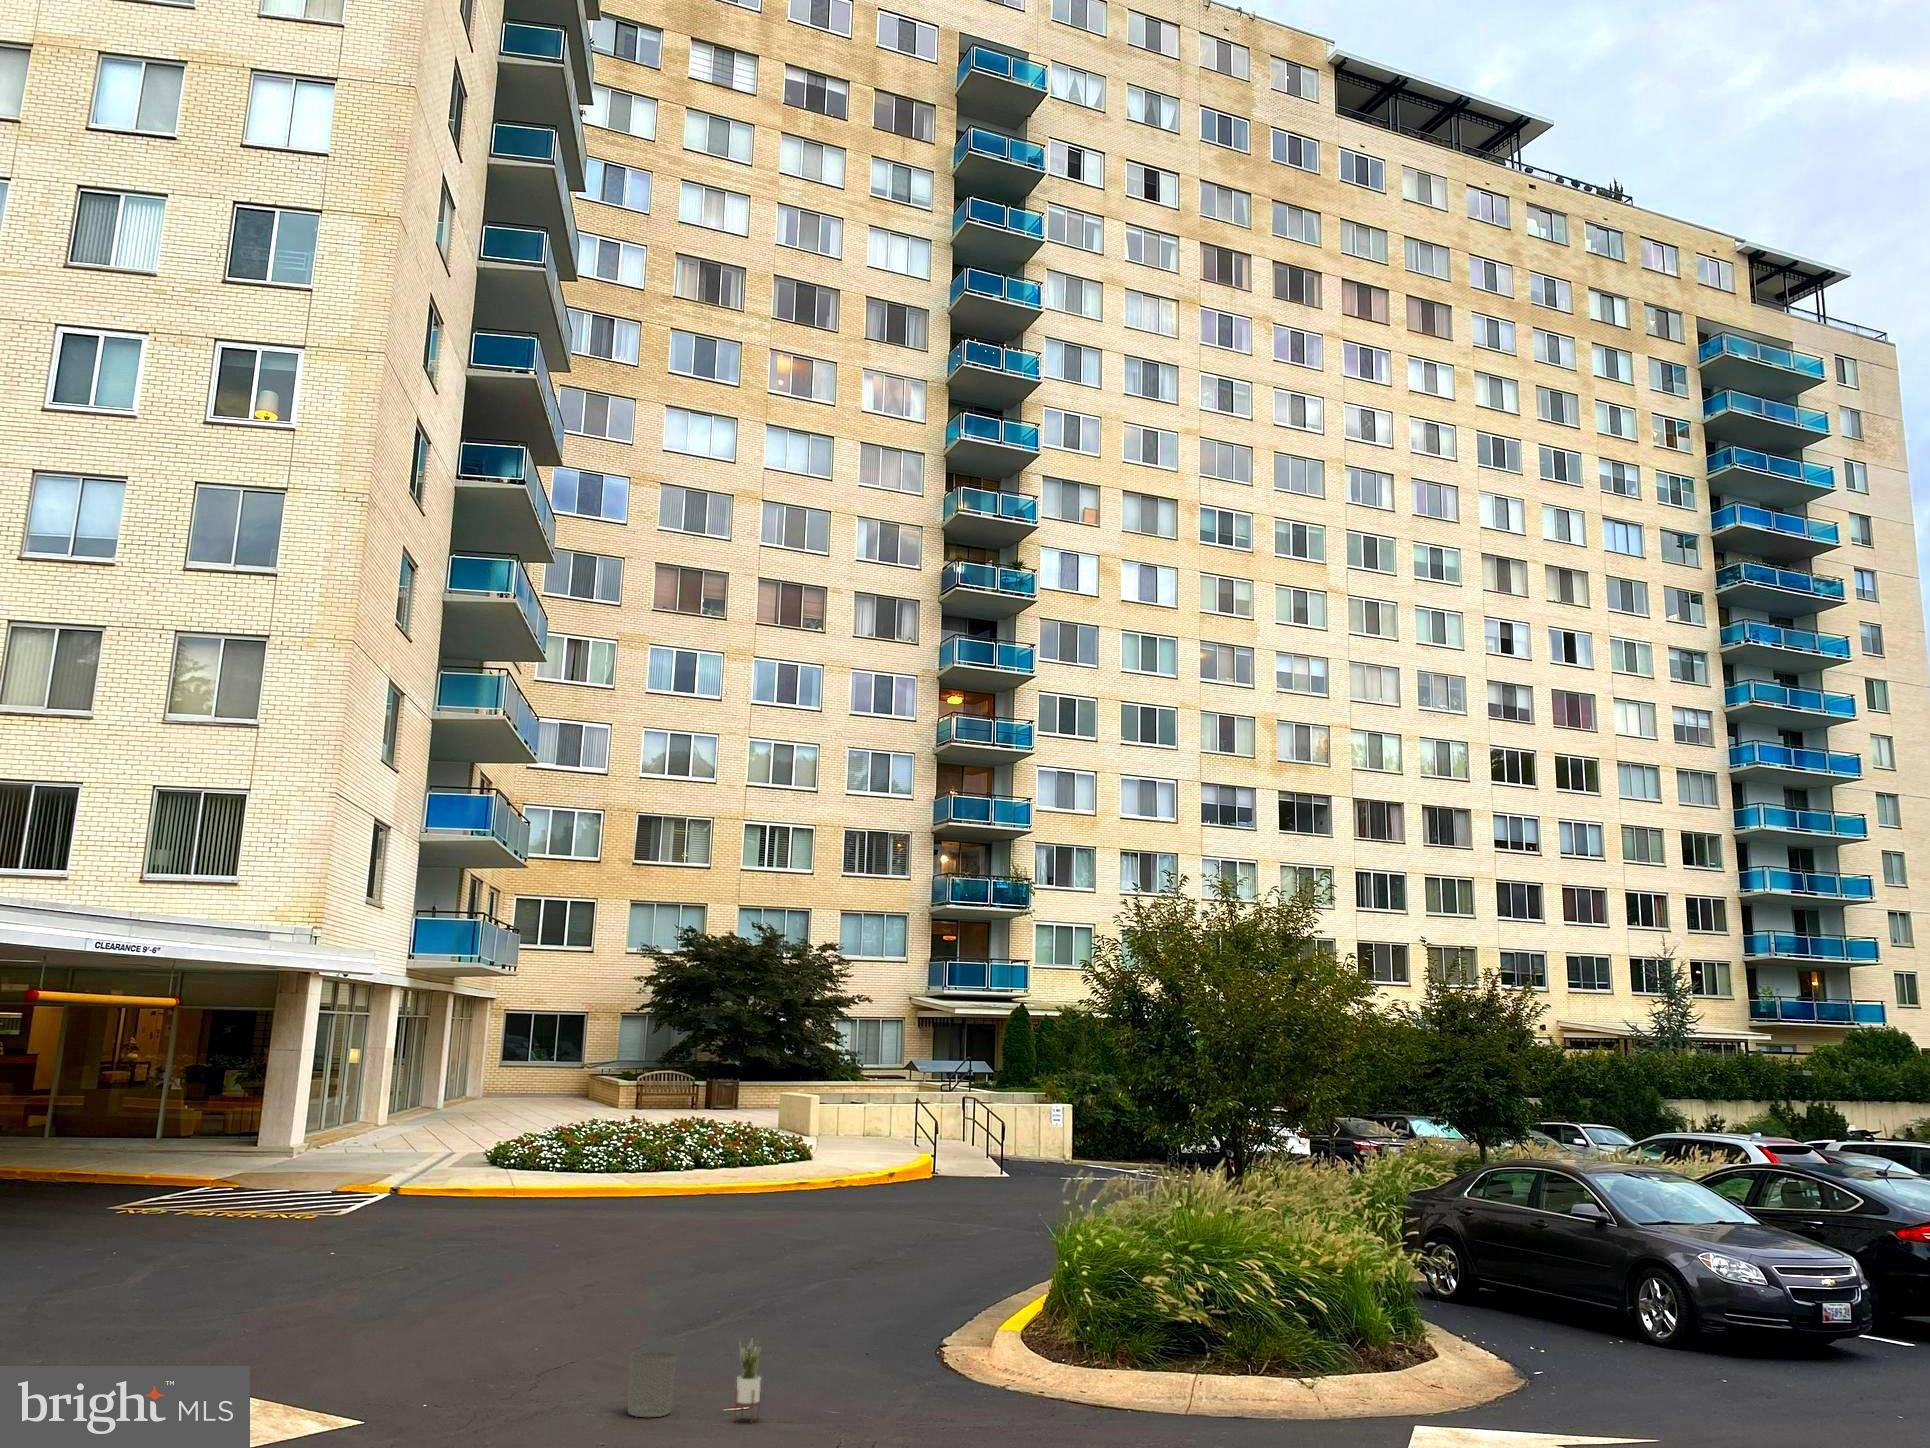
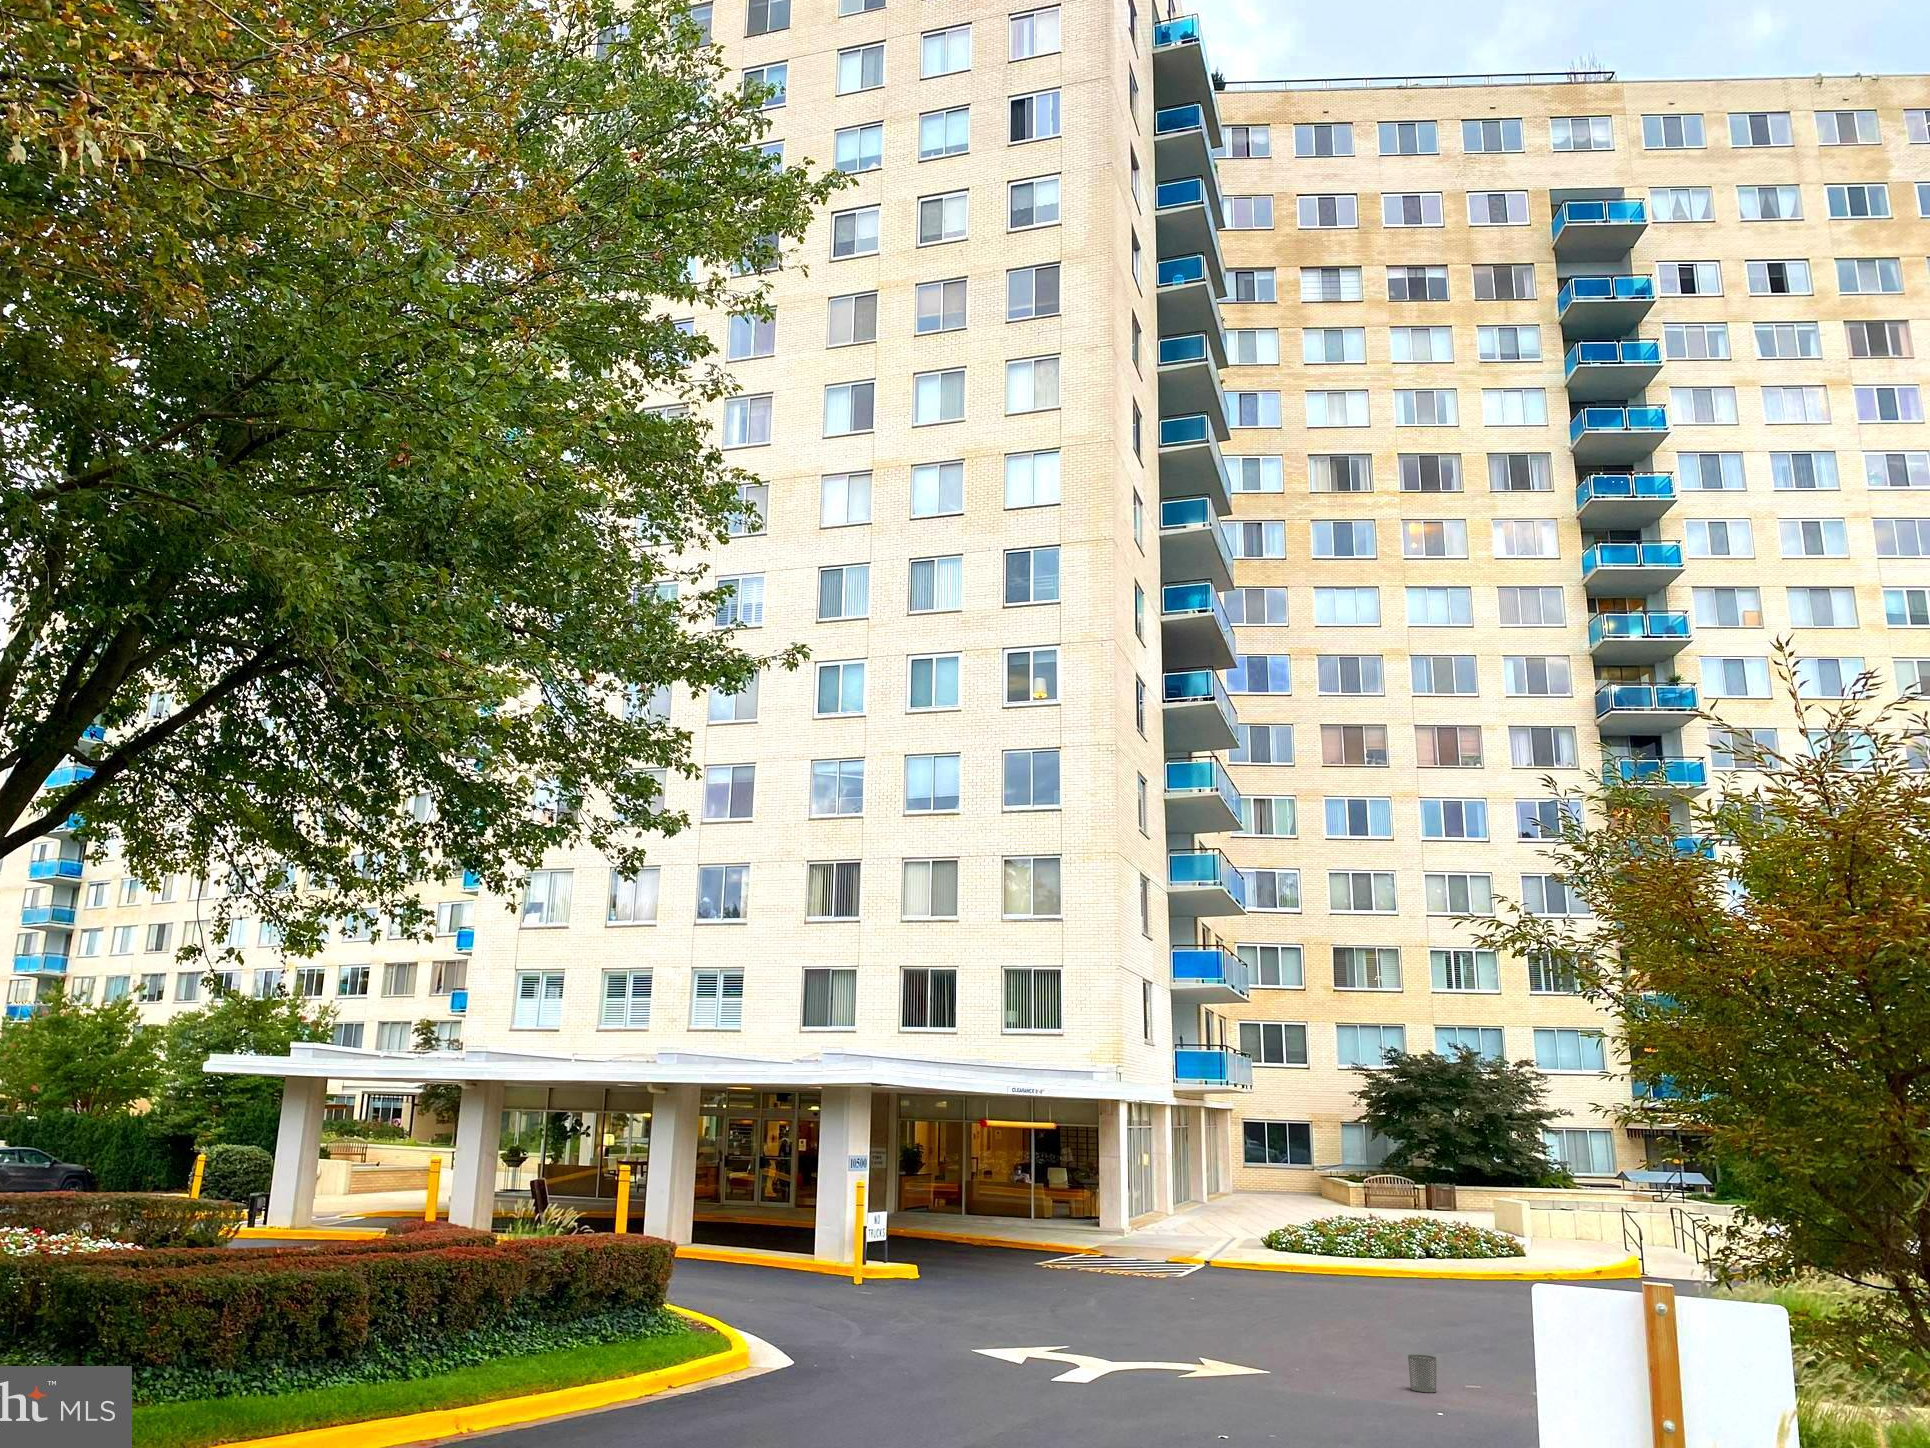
potted plant: present [735,1339,761,1420] -> none [1473,1350,1491,1401]

